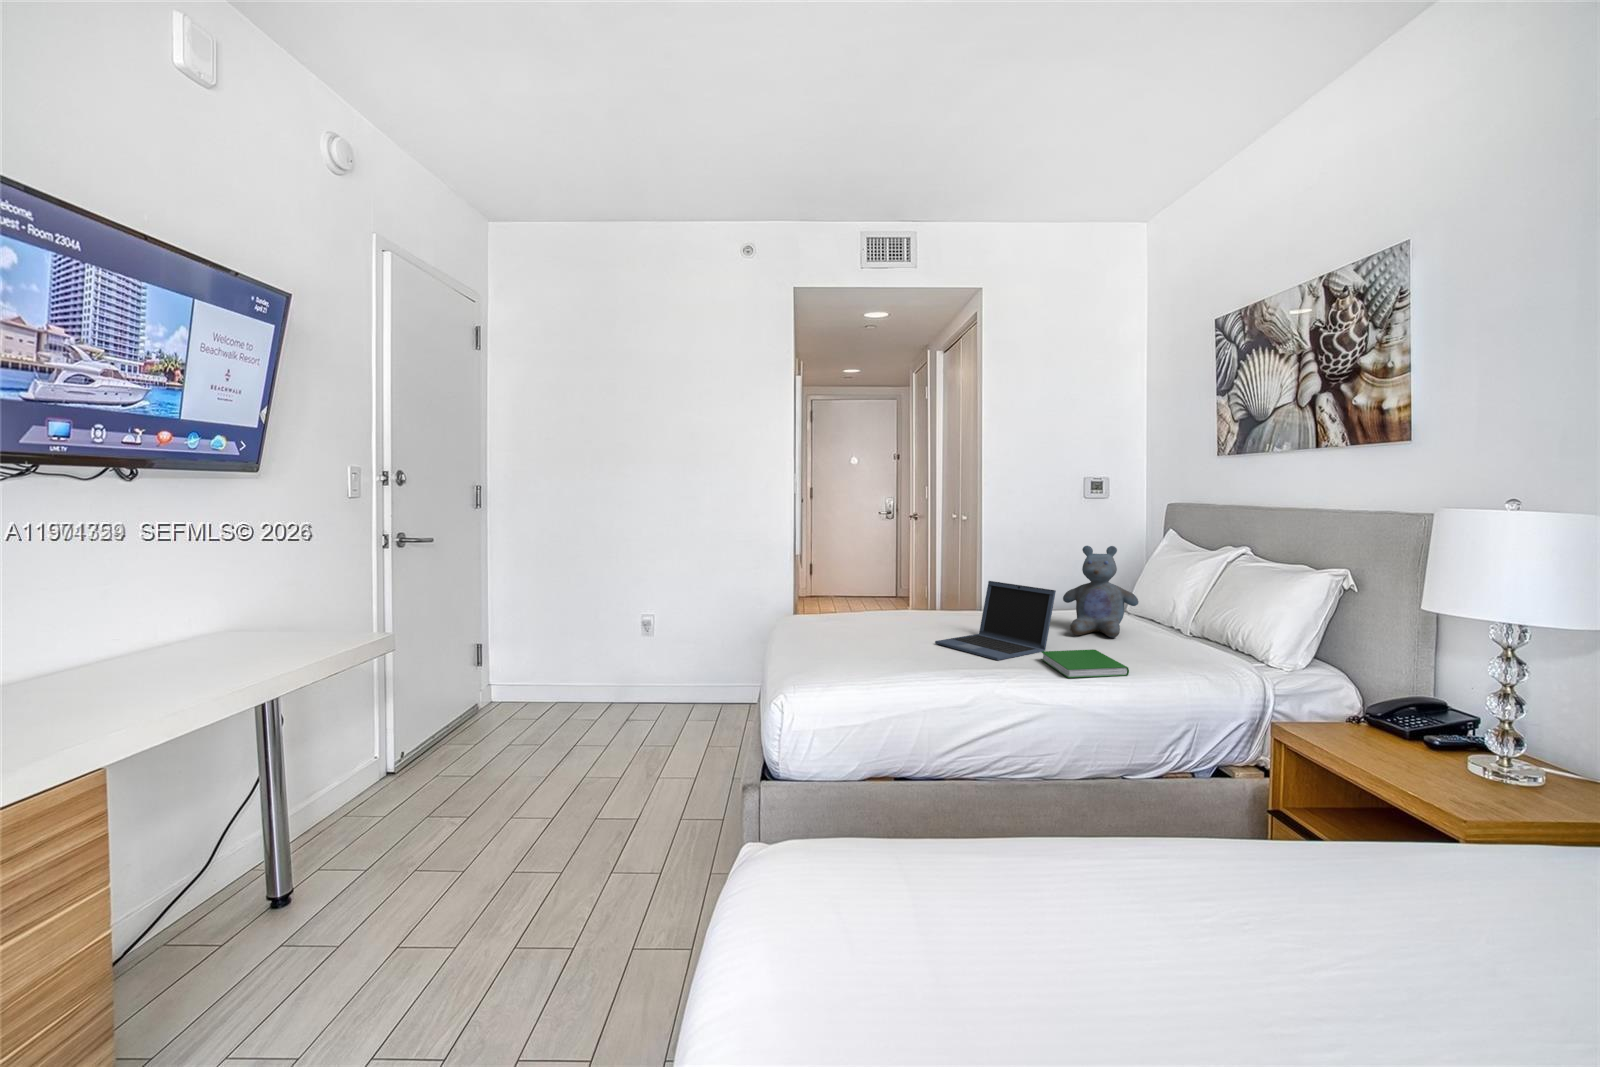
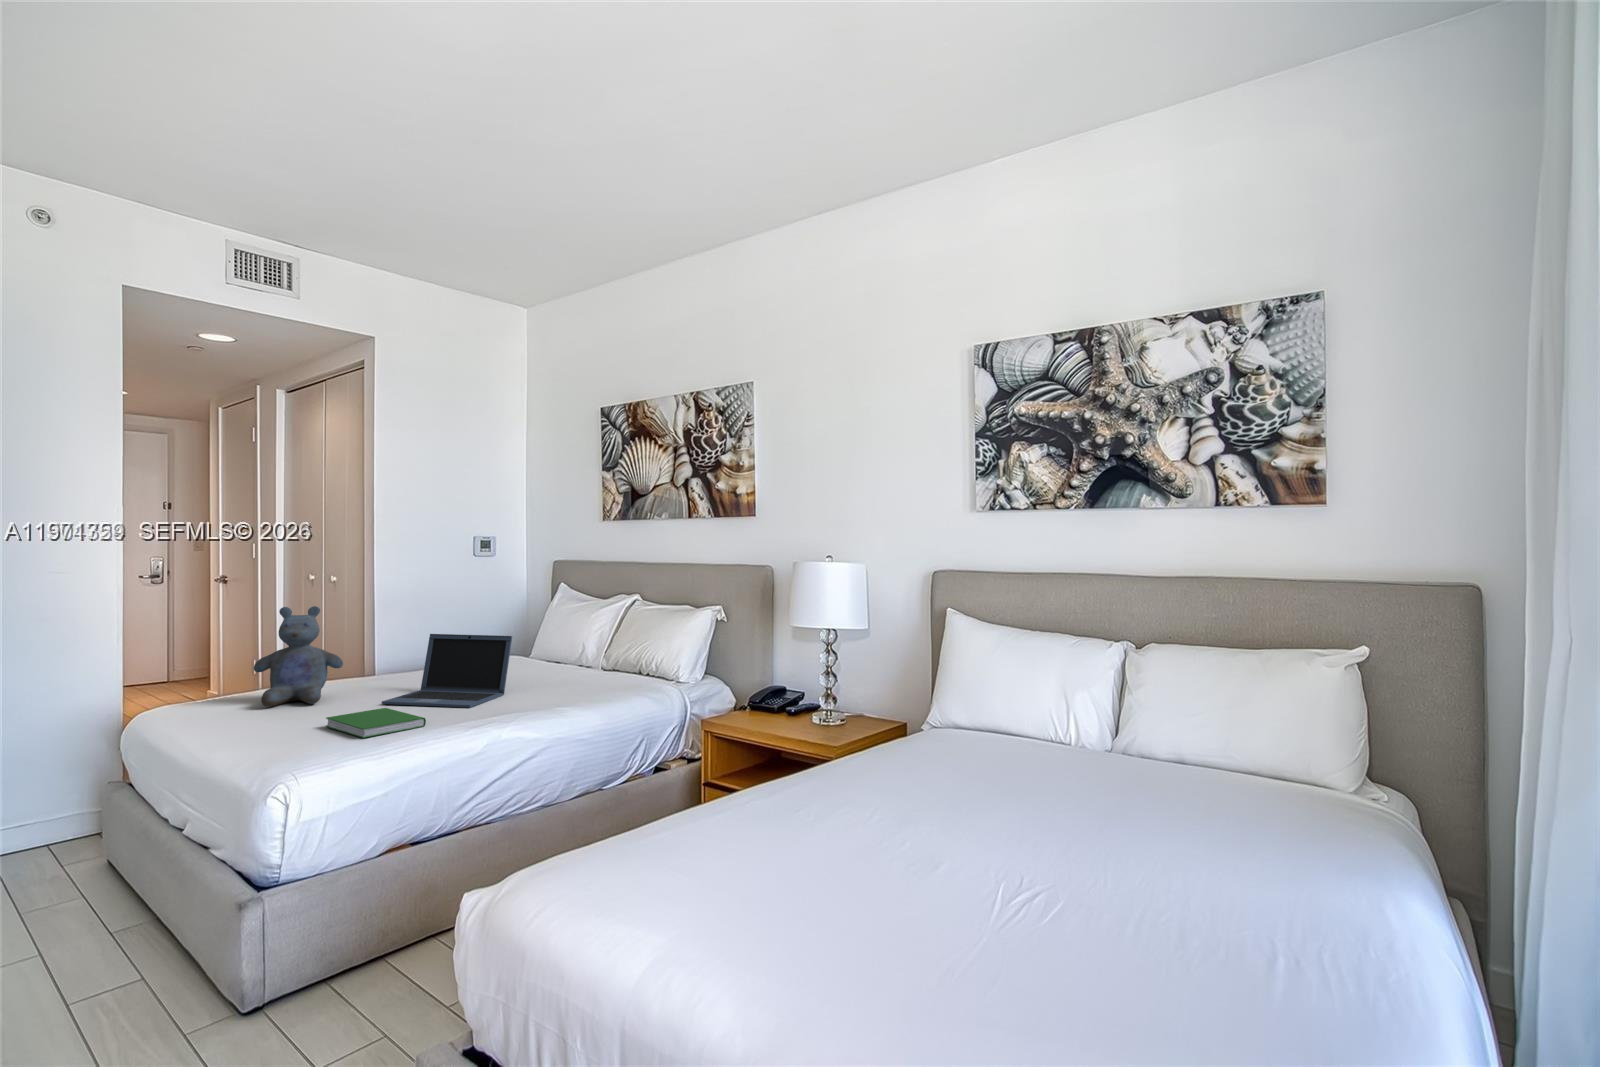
stuffed bear: present [1063,546,1139,637] -> present [254,606,343,707]
hardcover book: present [1041,649,1129,678] -> present [326,708,426,738]

